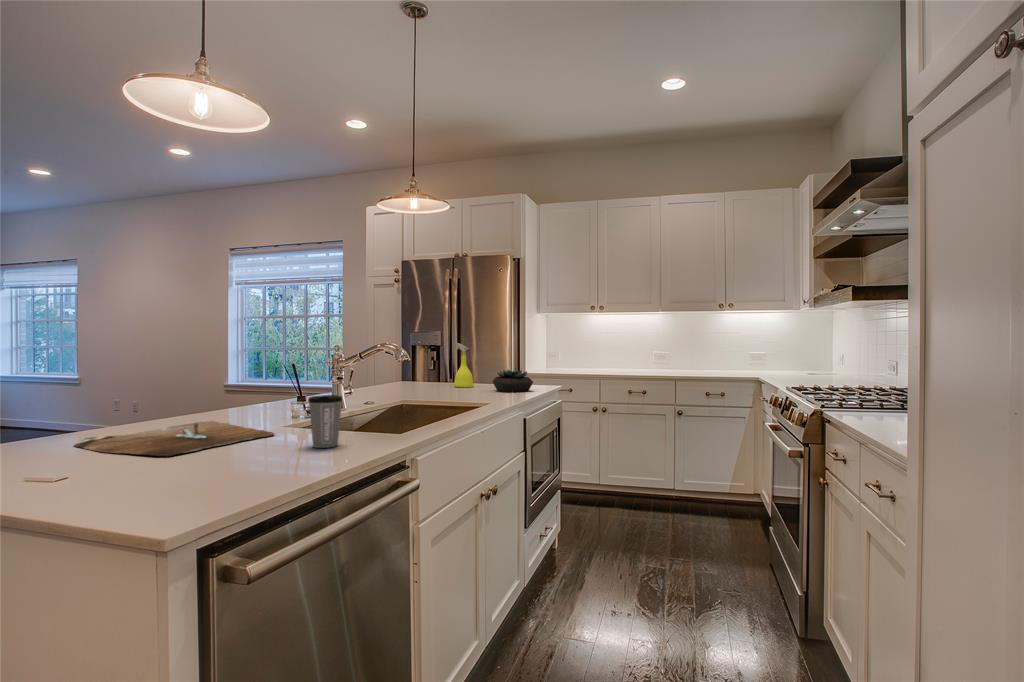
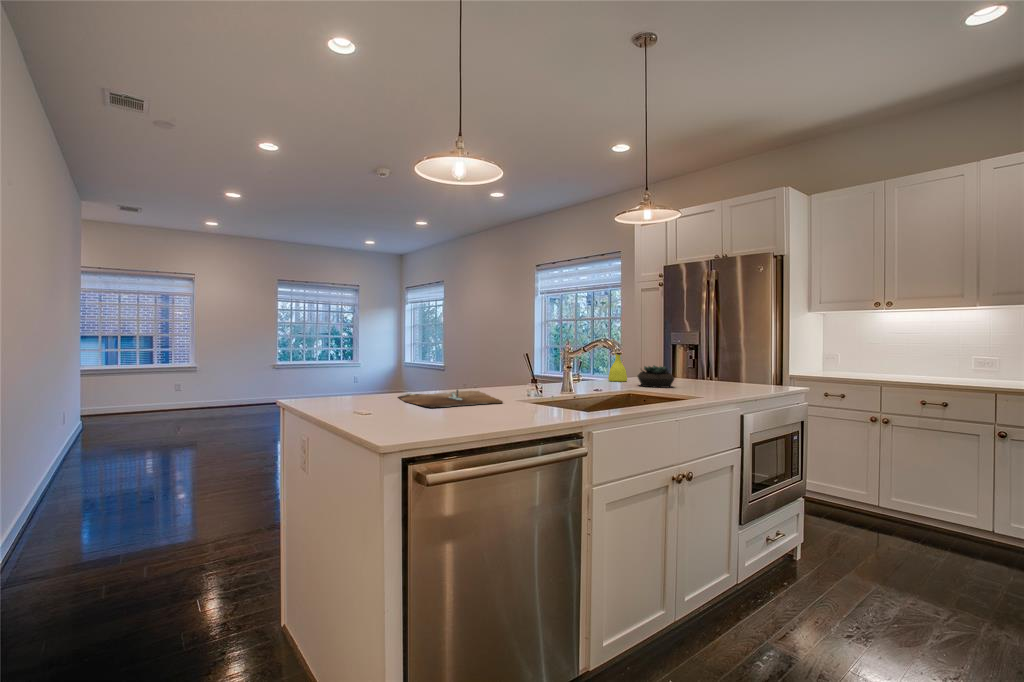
spray bottle: present [454,343,474,388] -> present [608,339,627,382]
succulent plant: present [492,369,533,392] -> present [637,366,674,388]
coffee cup: present [308,395,342,448] -> none [513,376,537,414]

